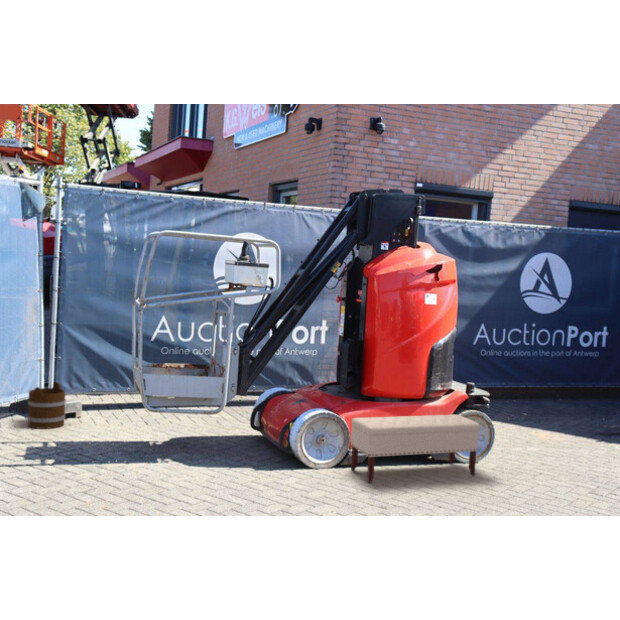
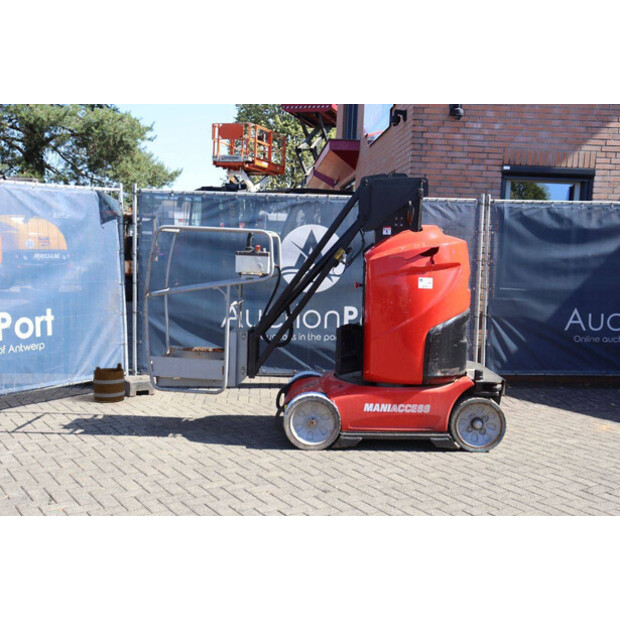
bench: present [351,414,480,483] -> none [338,402,471,466]

